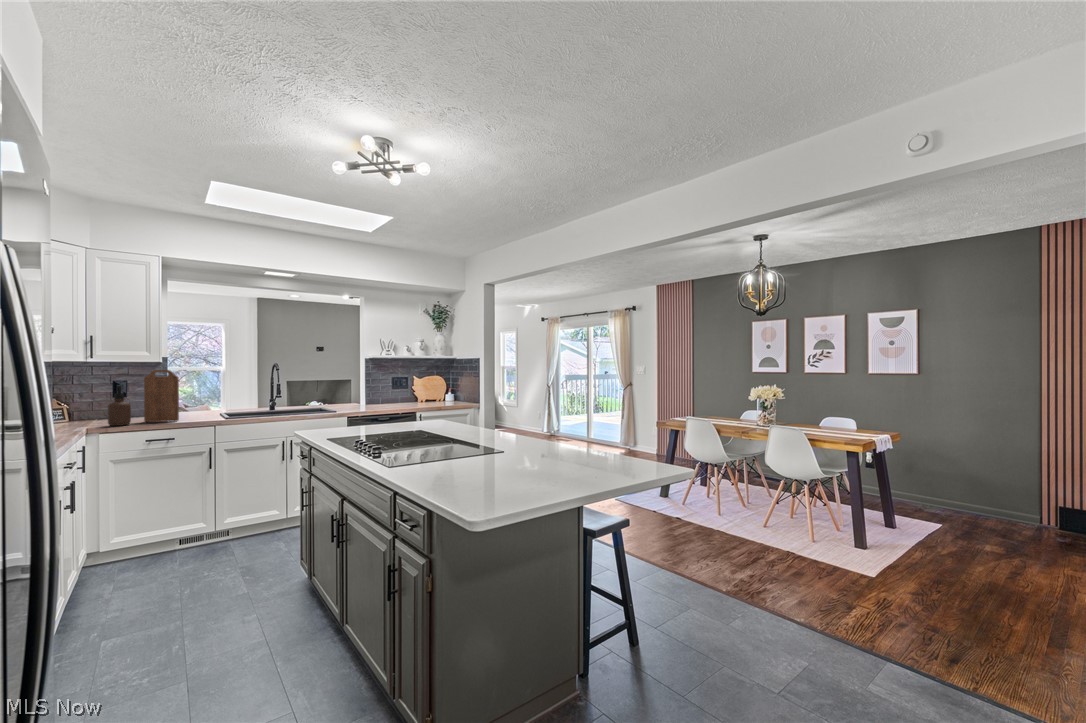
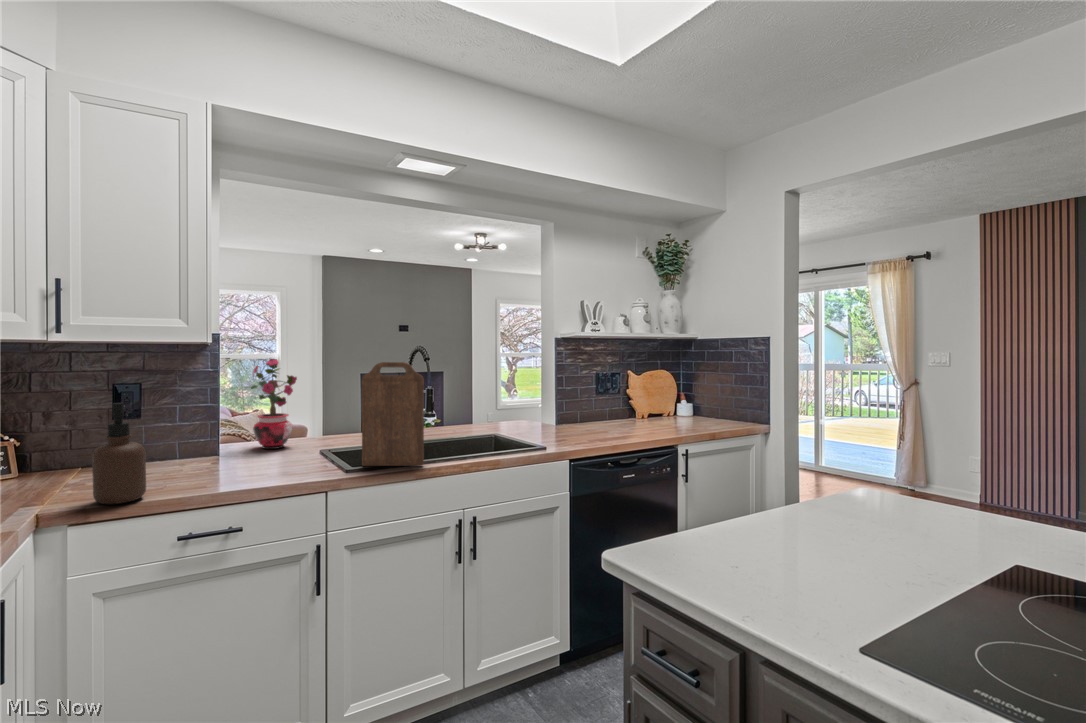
potted plant: none [180,369,211,415] -> present [250,359,297,449]
cutting board: present [144,370,179,422] -> present [362,362,424,466]

